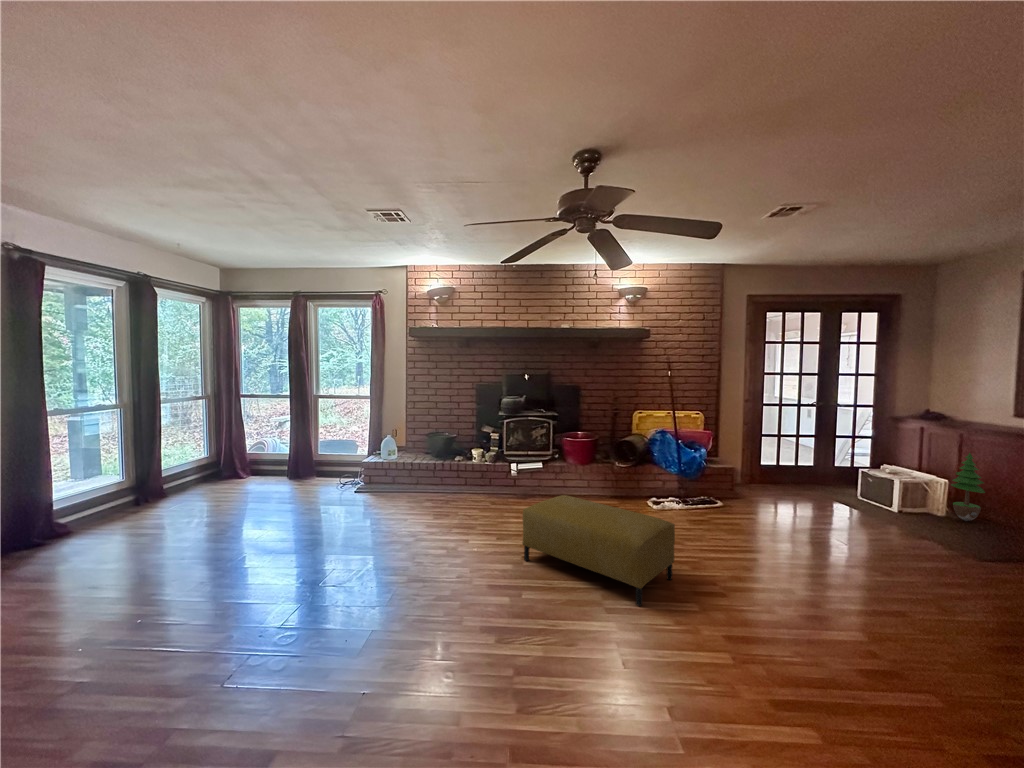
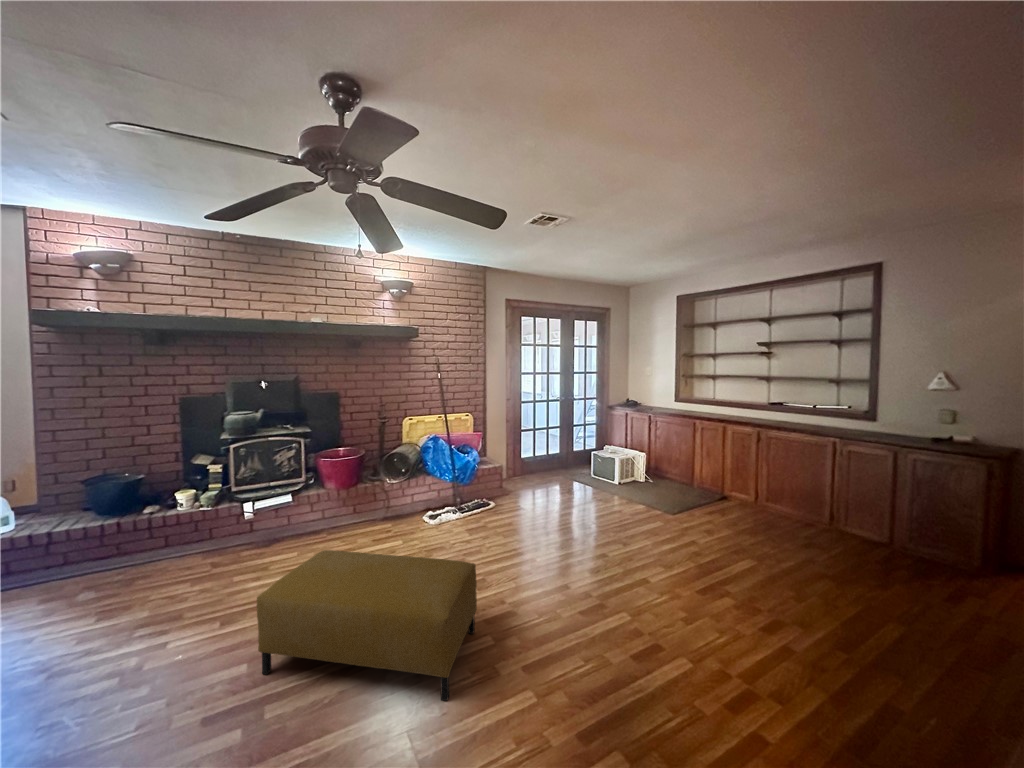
potted tree: present [951,453,985,521] -> none [653,431,673,485]

